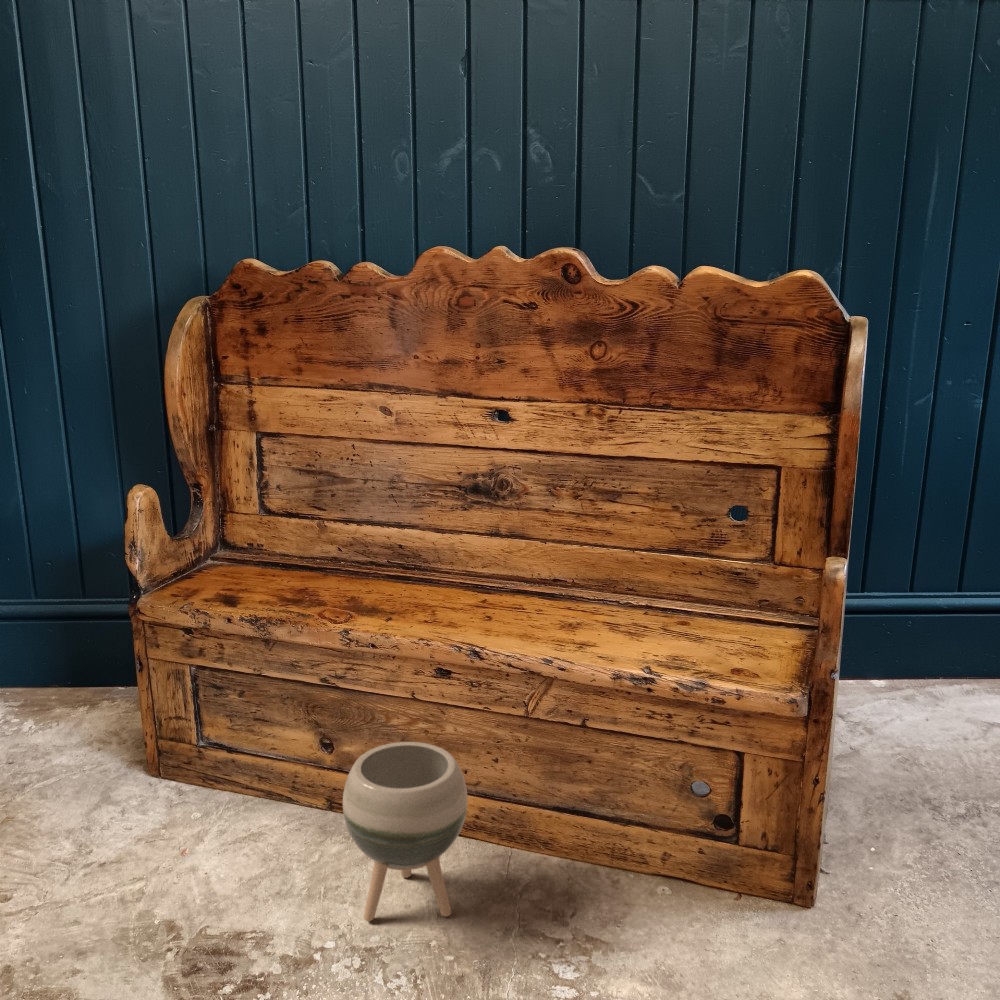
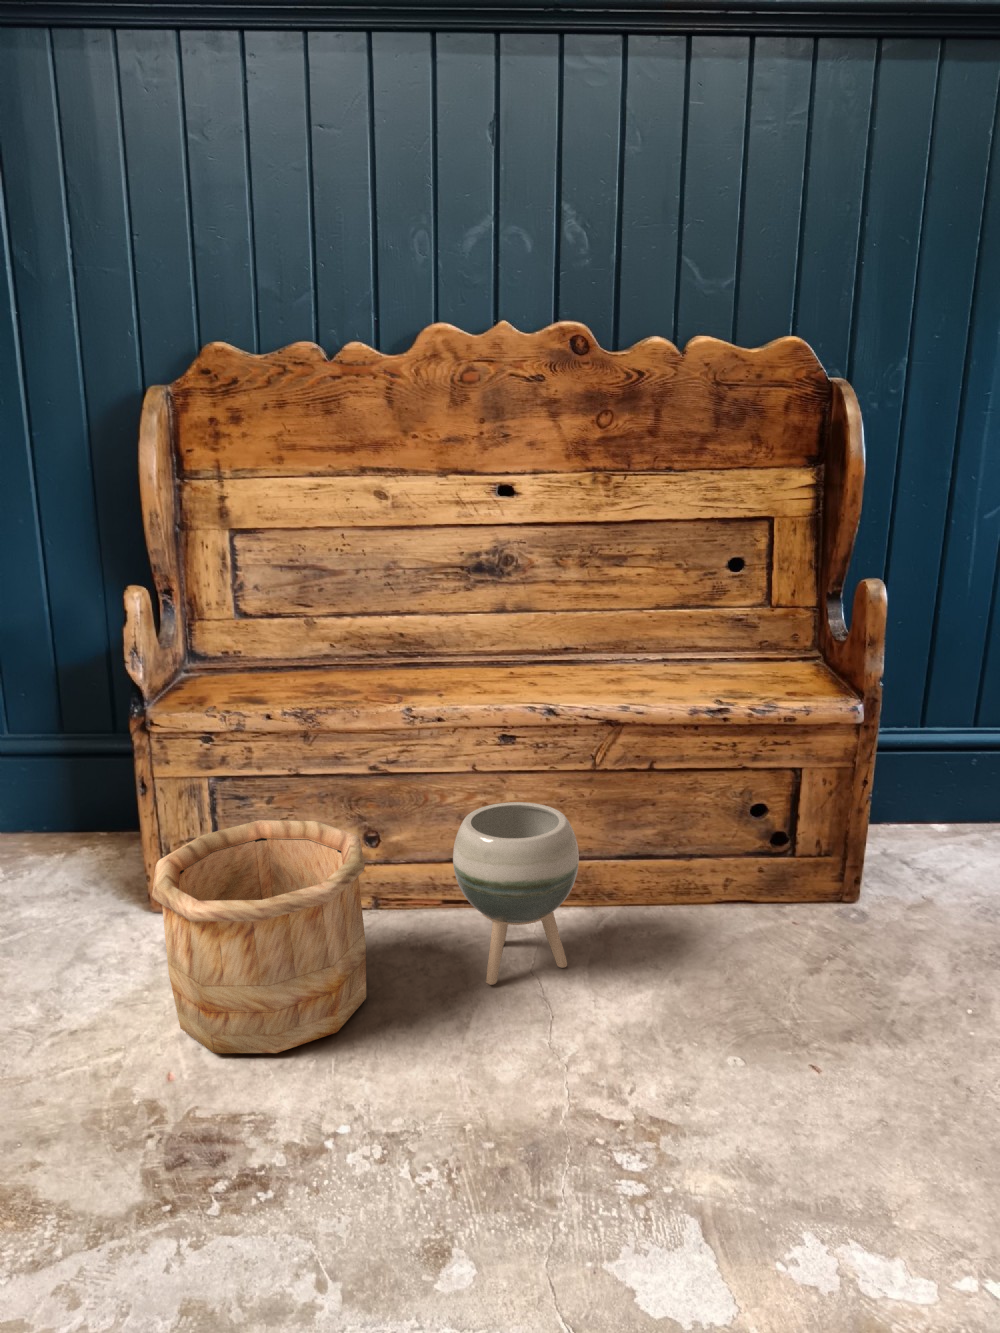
wooden bucket: none [58,722,267,951] -> present [152,820,366,1053]

